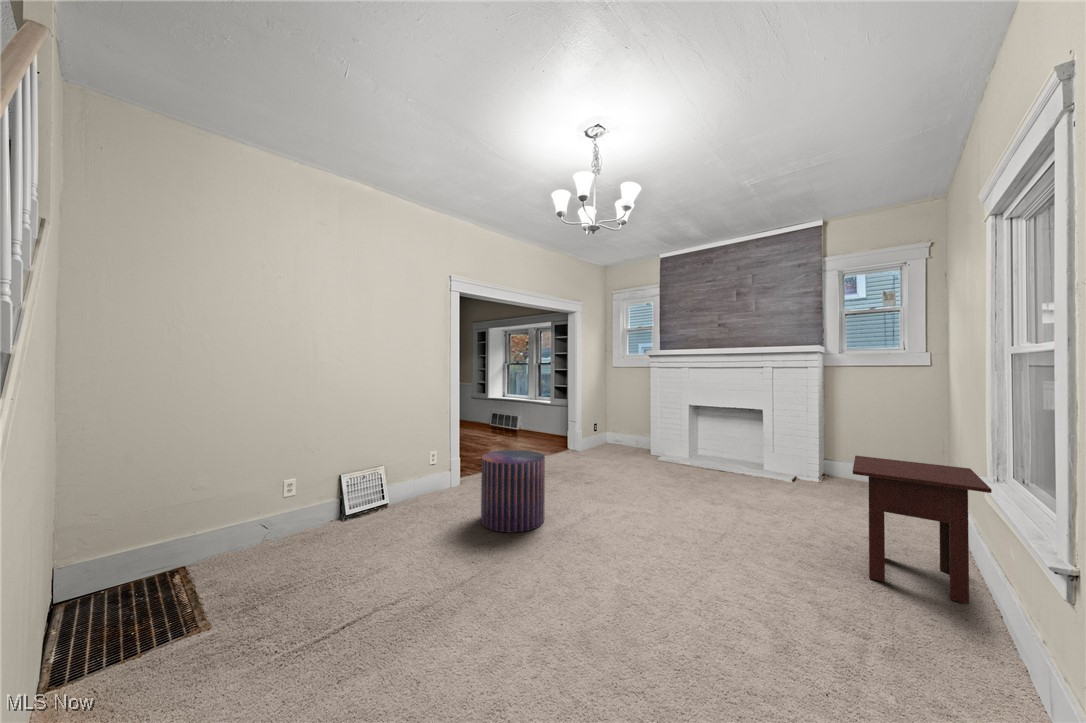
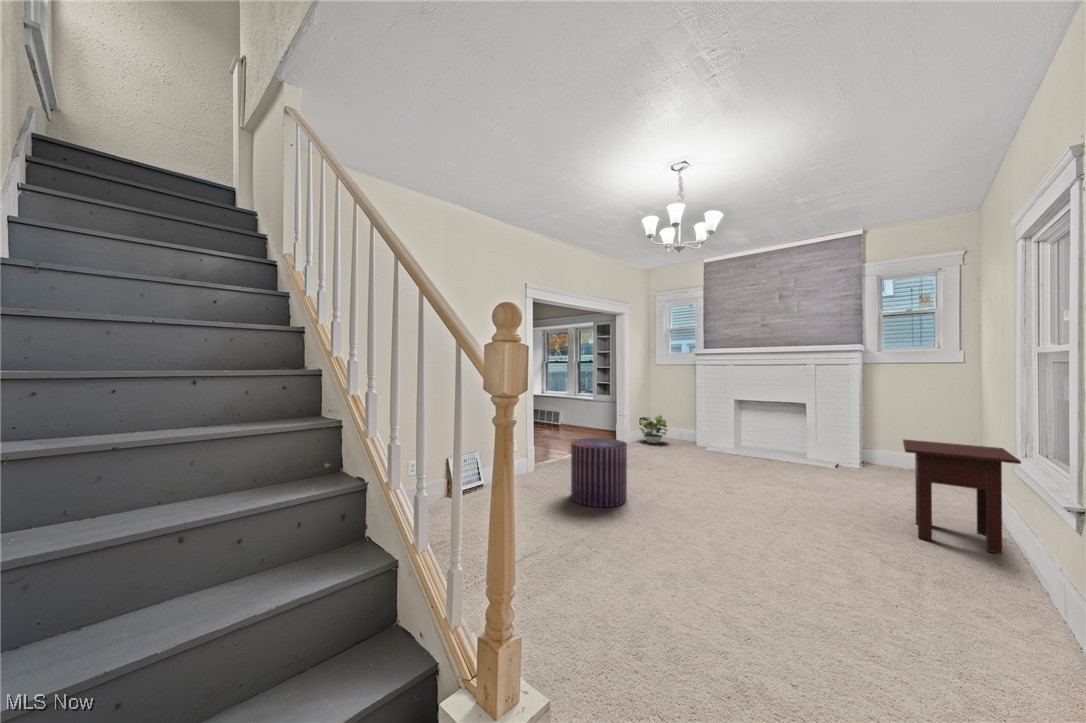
potted plant: none [592,421,623,451] -> present [640,415,667,444]

